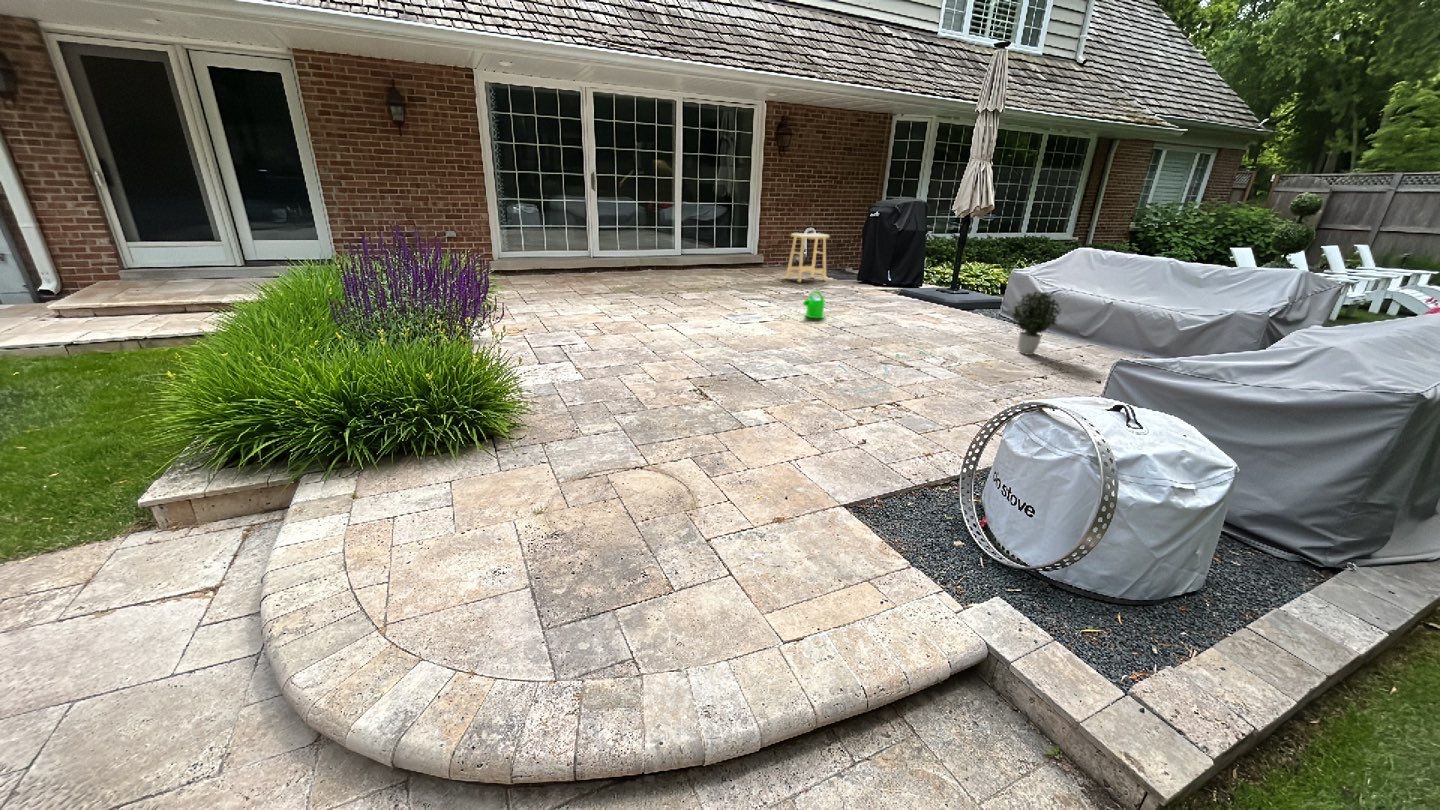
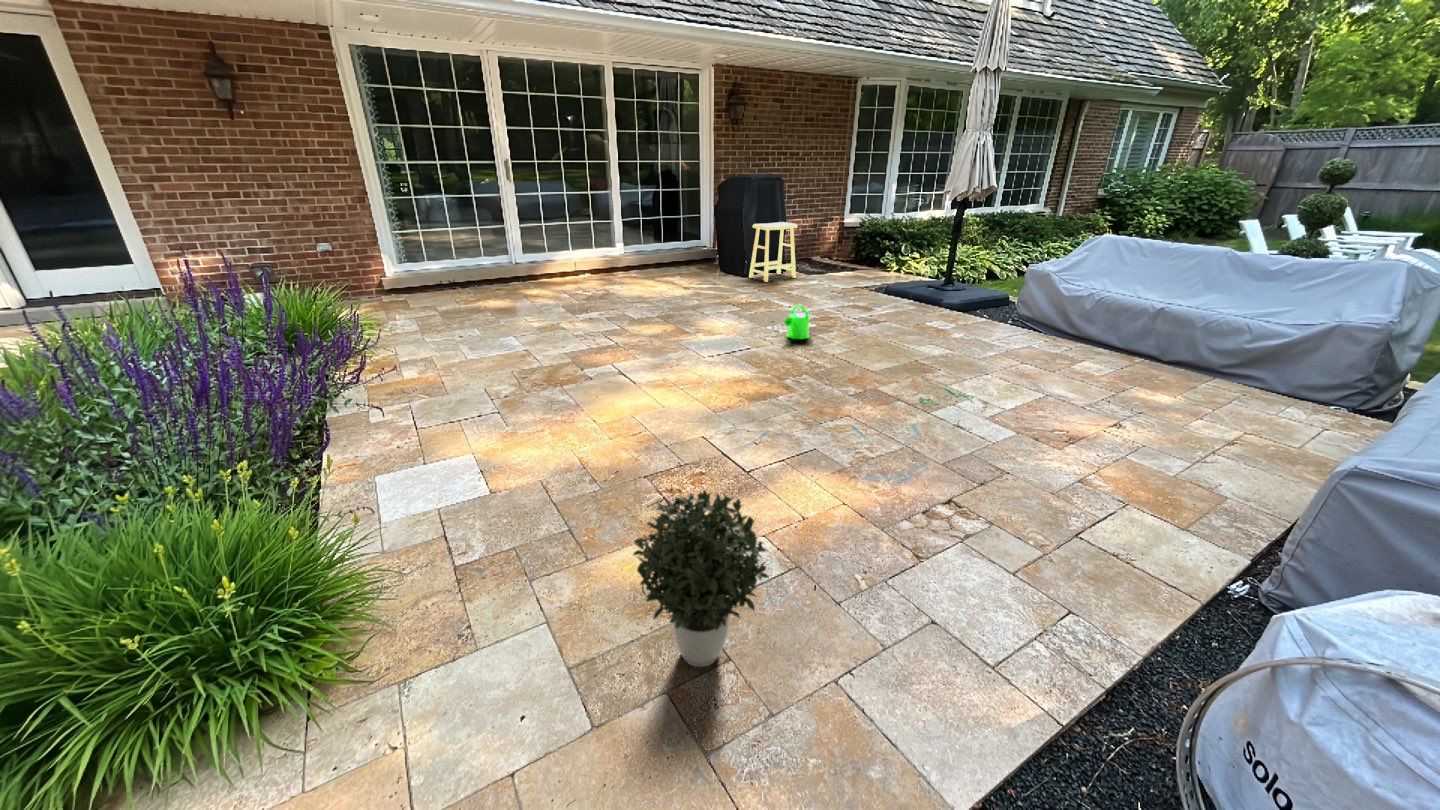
potted plant: present [1012,292,1061,355] -> present [633,490,769,667]

